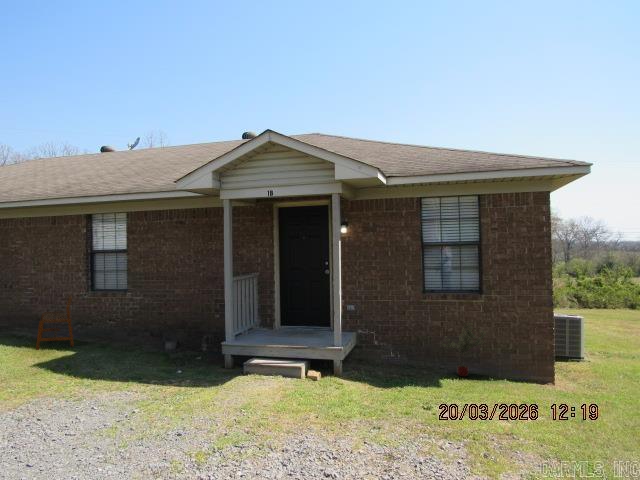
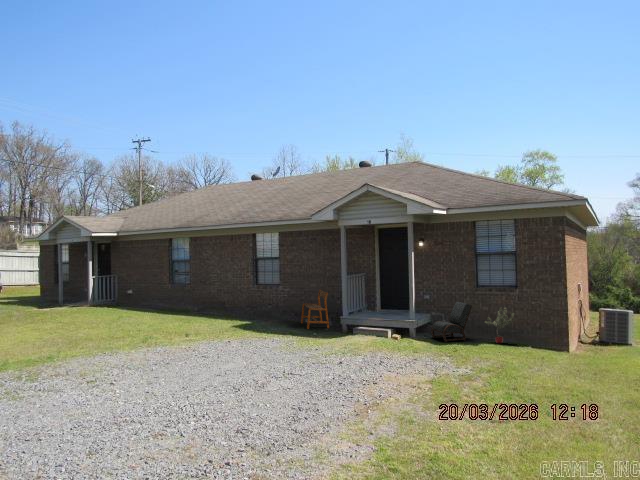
bench: present [36,295,73,350] -> present [301,290,329,329]
lounge chair: none [363,314,422,379] -> present [431,302,472,342]

